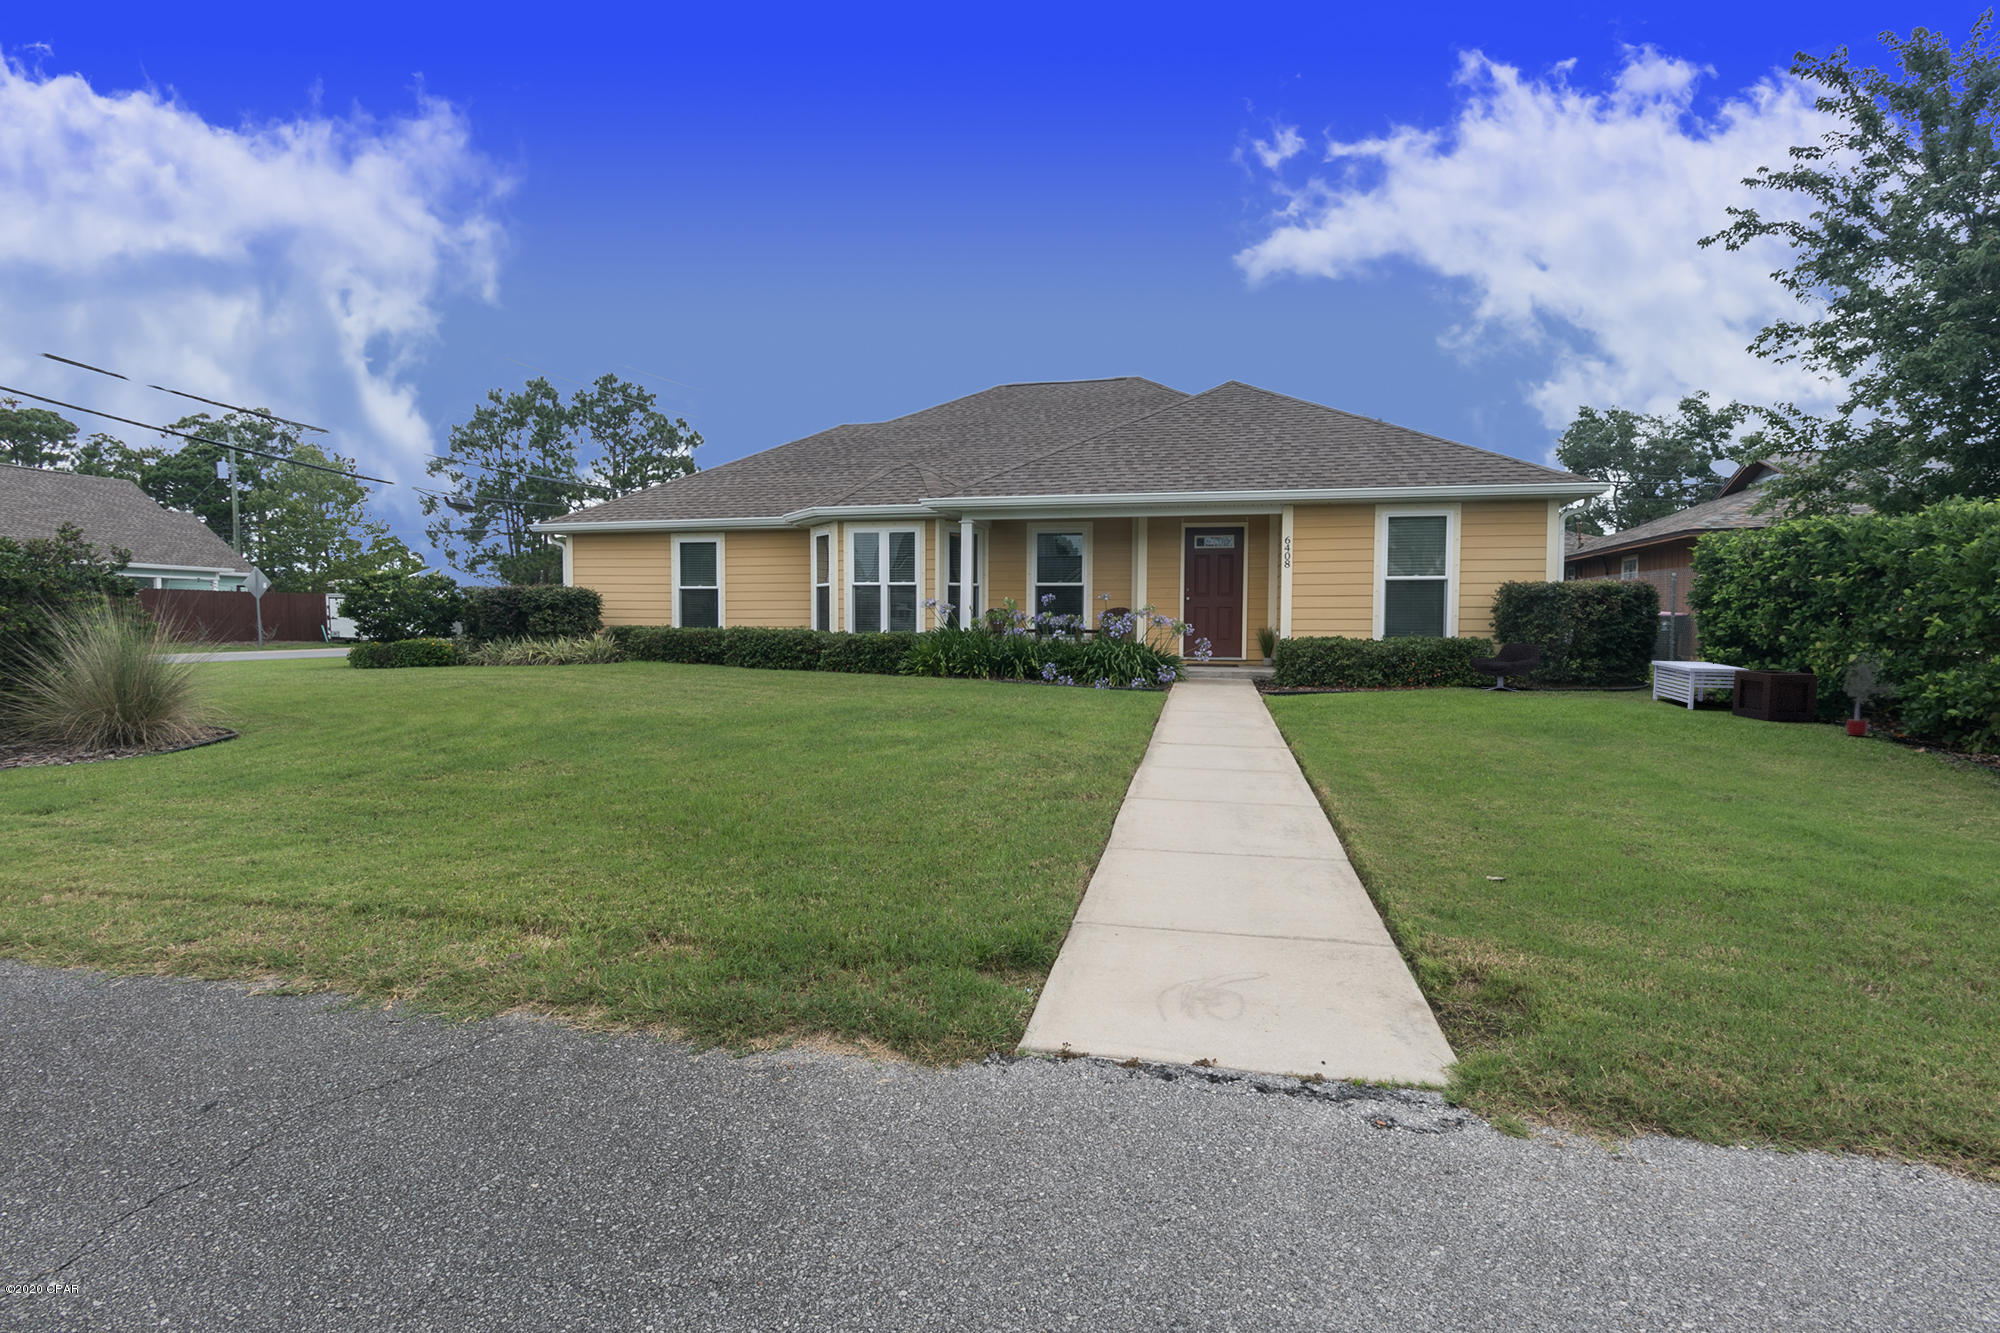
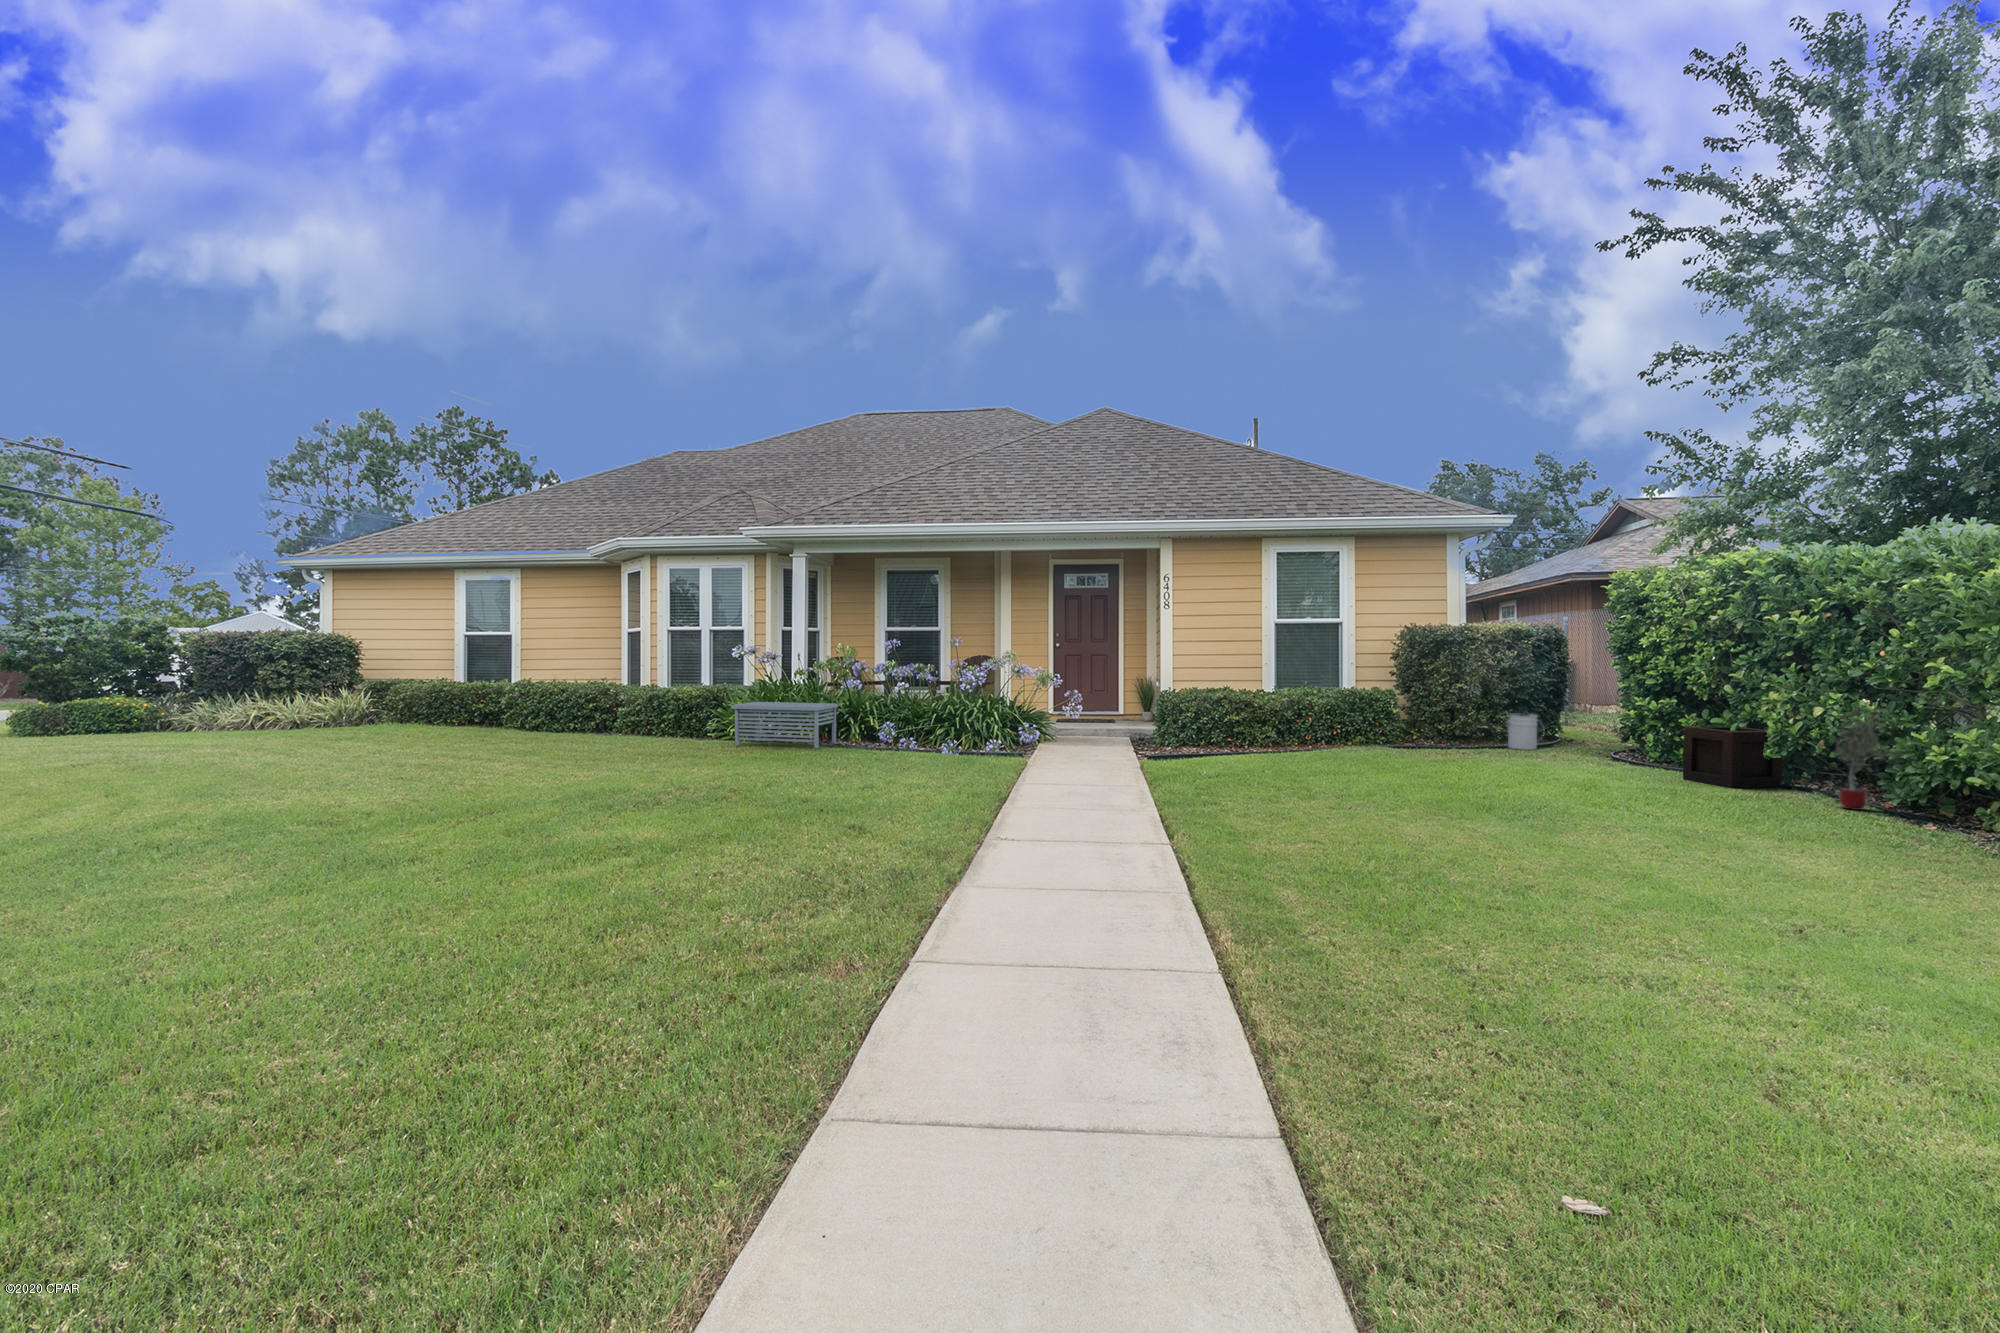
lounge chair: present [1470,643,1540,691] -> none [1371,694,1449,750]
bucket: none [1593,661,1628,692] -> present [1508,715,1538,750]
storage bench: present [1652,661,1749,710] -> present [731,702,838,749]

